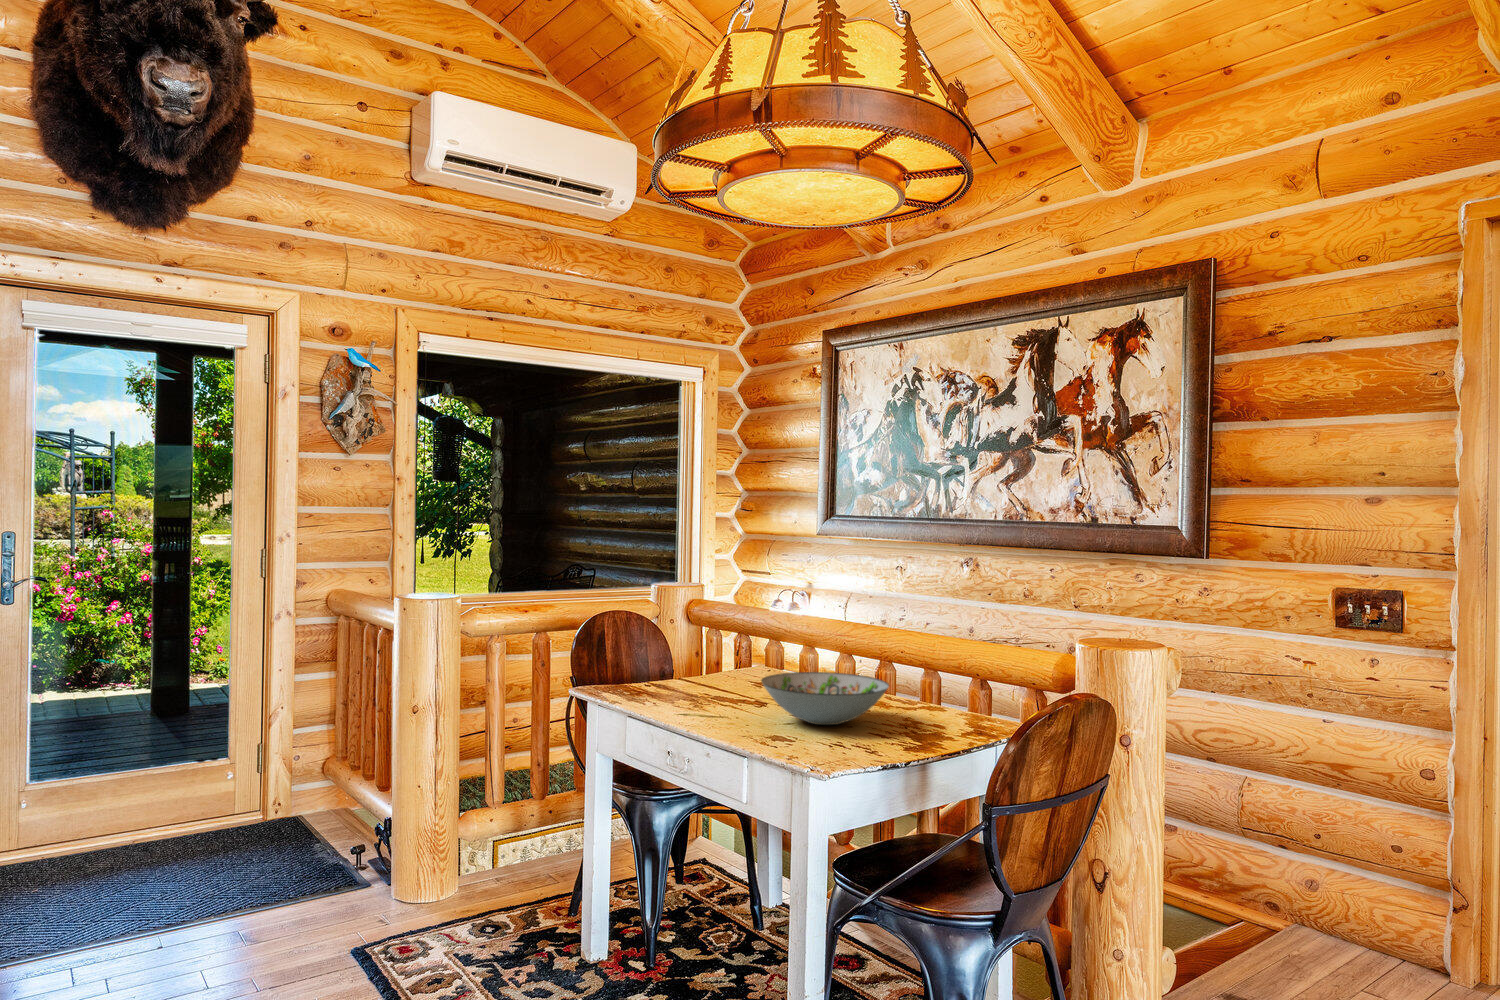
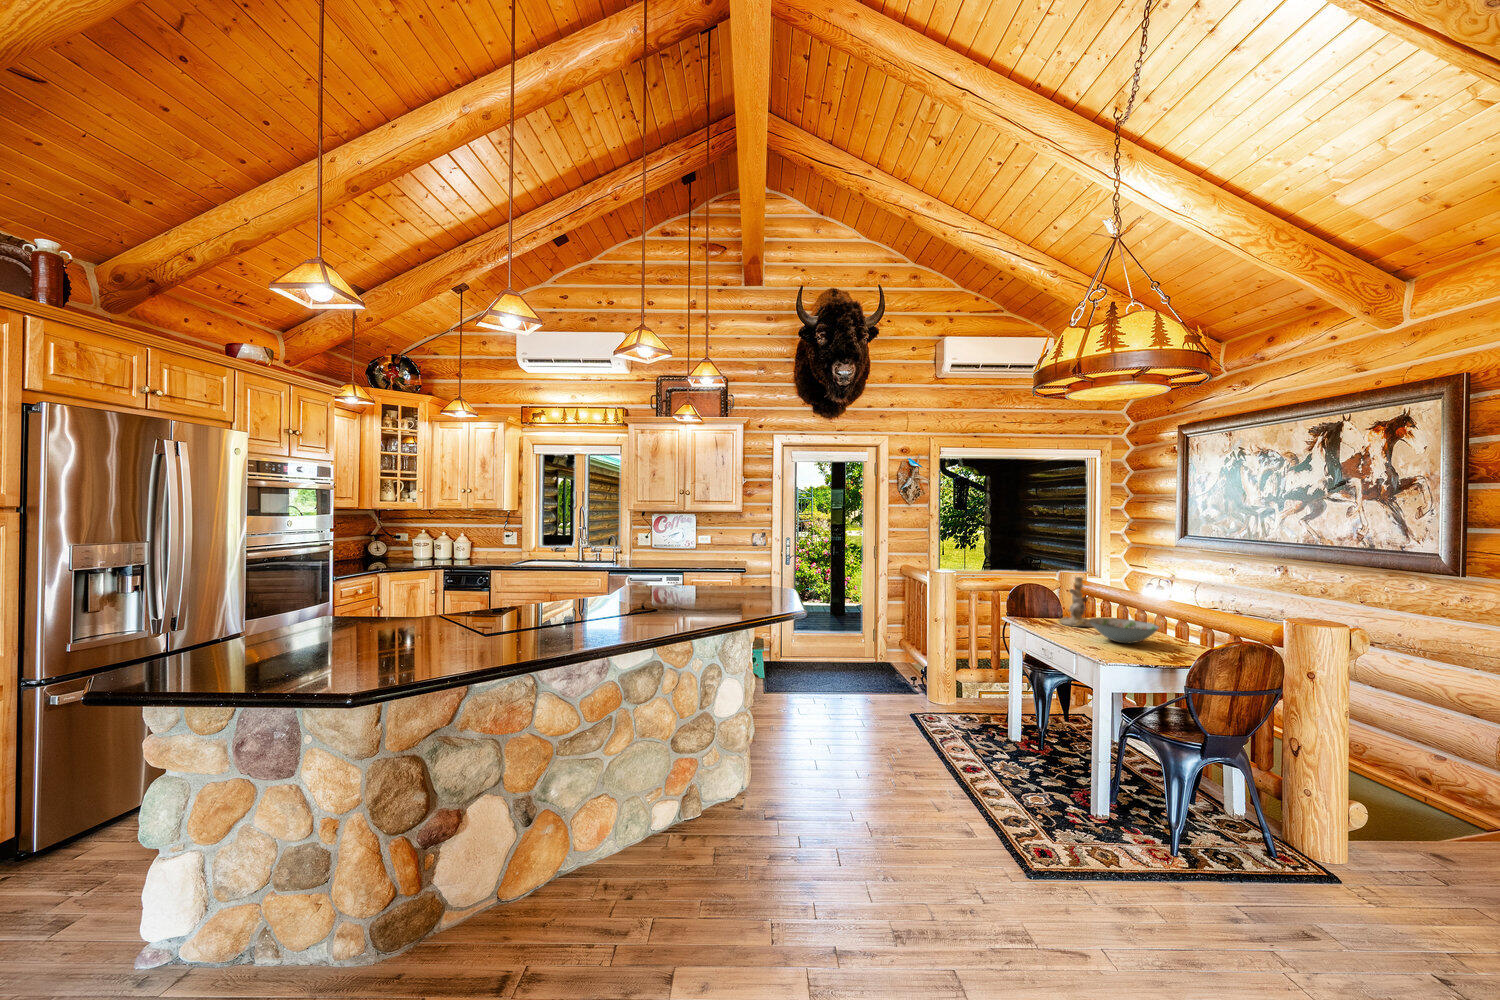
candlestick: none [682,590,748,696] -> present [1058,577,1092,627]

